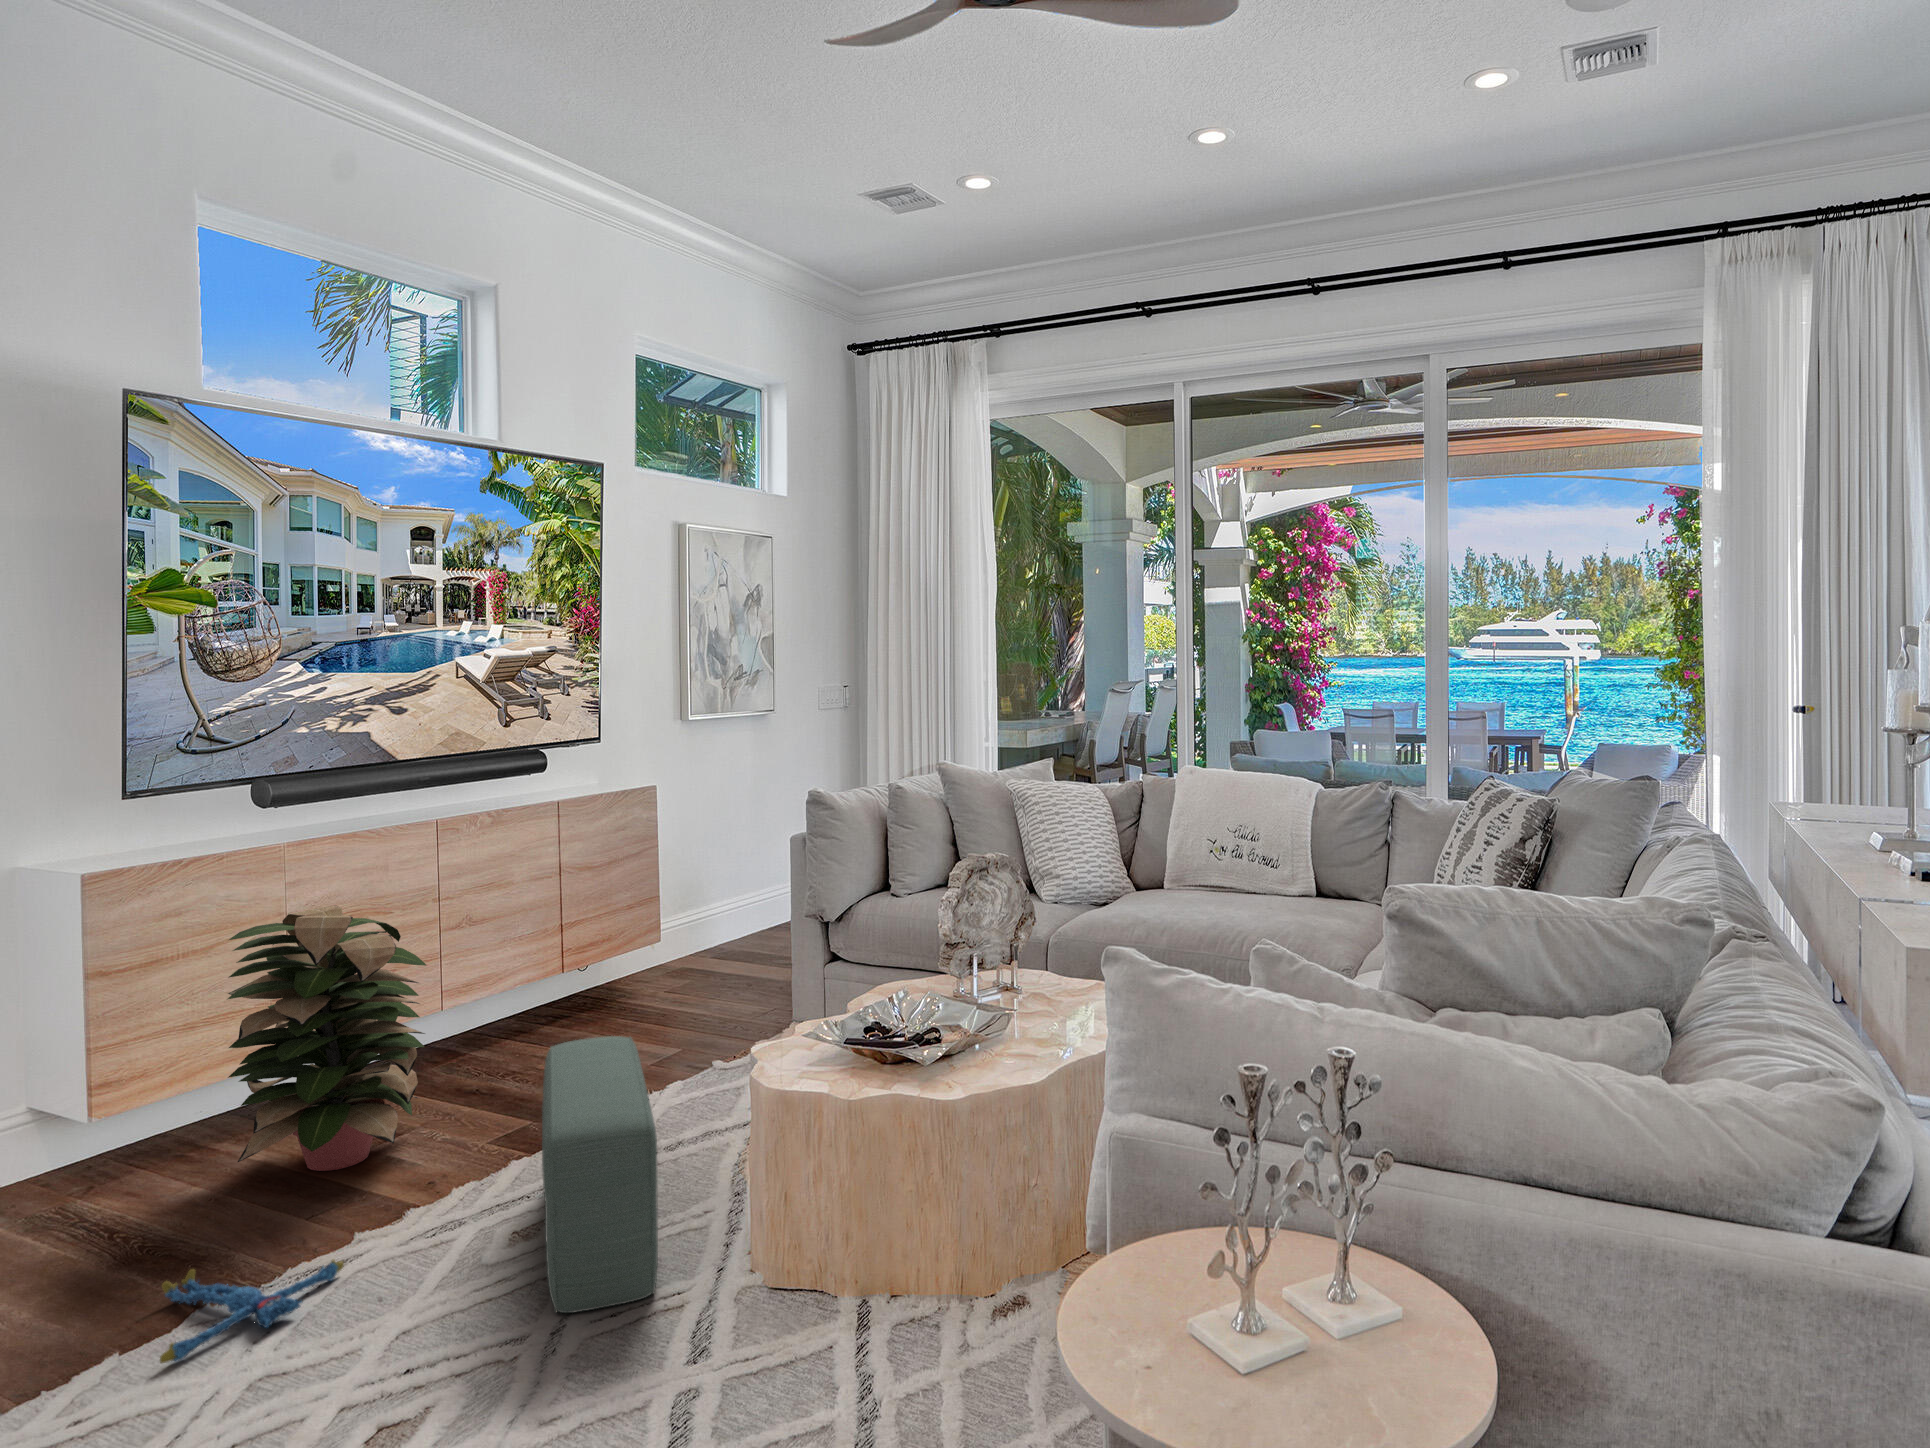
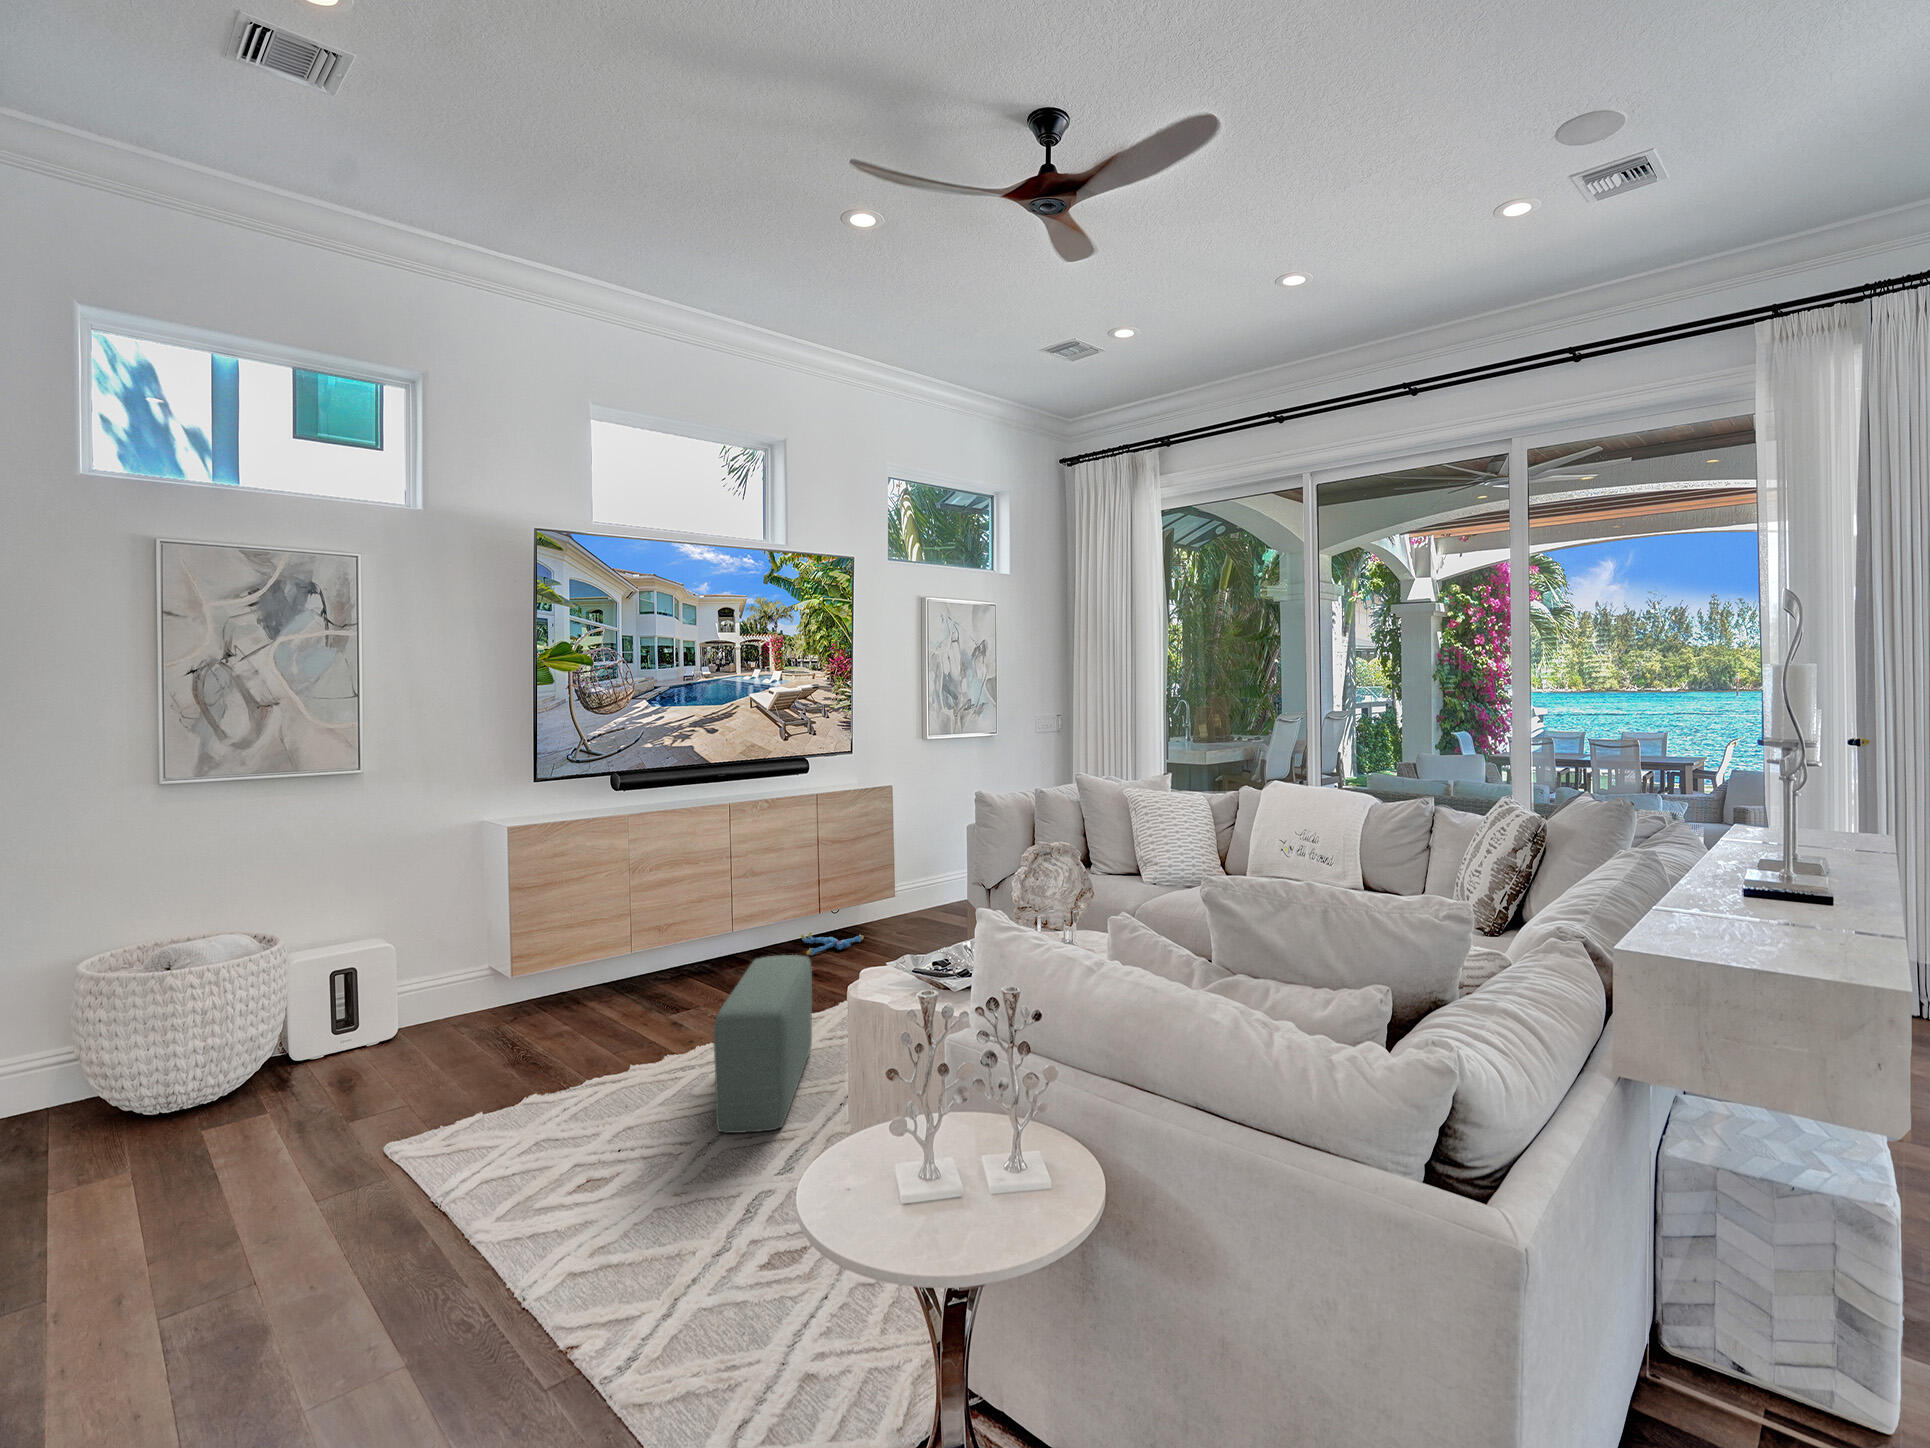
decorative plant: present [228,905,426,1171] -> none [579,858,700,1030]
plush toy: present [160,1260,344,1363] -> present [801,932,864,955]

